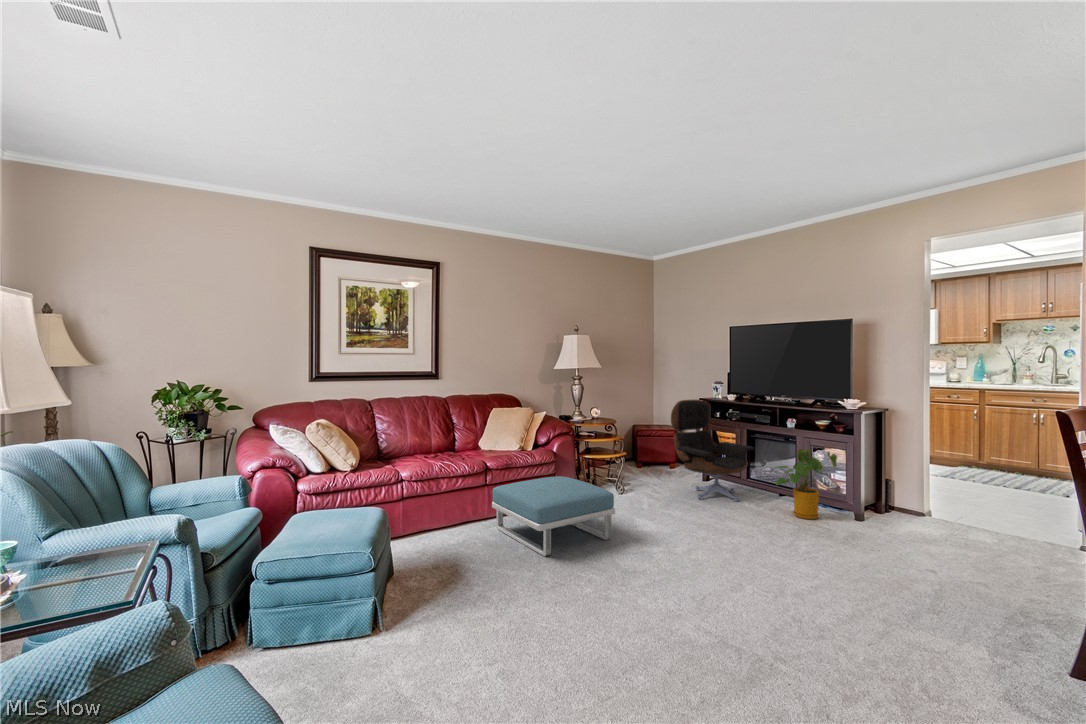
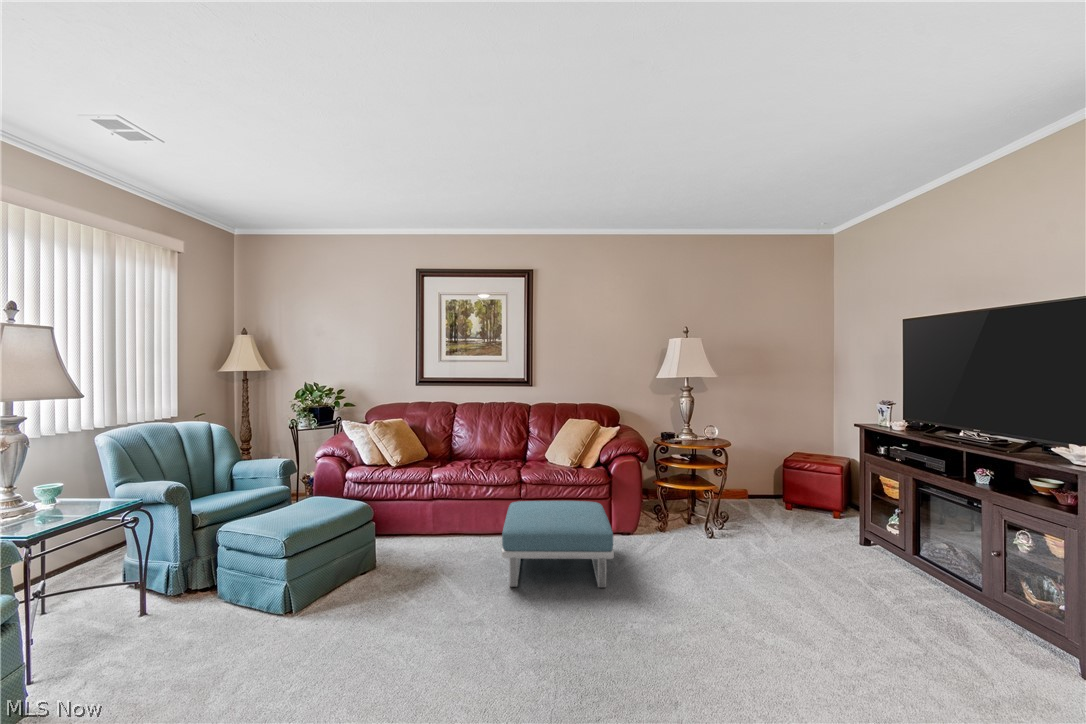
lounge chair: present [671,400,754,501] -> none [780,426,917,584]
house plant: present [776,449,837,519] -> none [898,524,1045,648]

